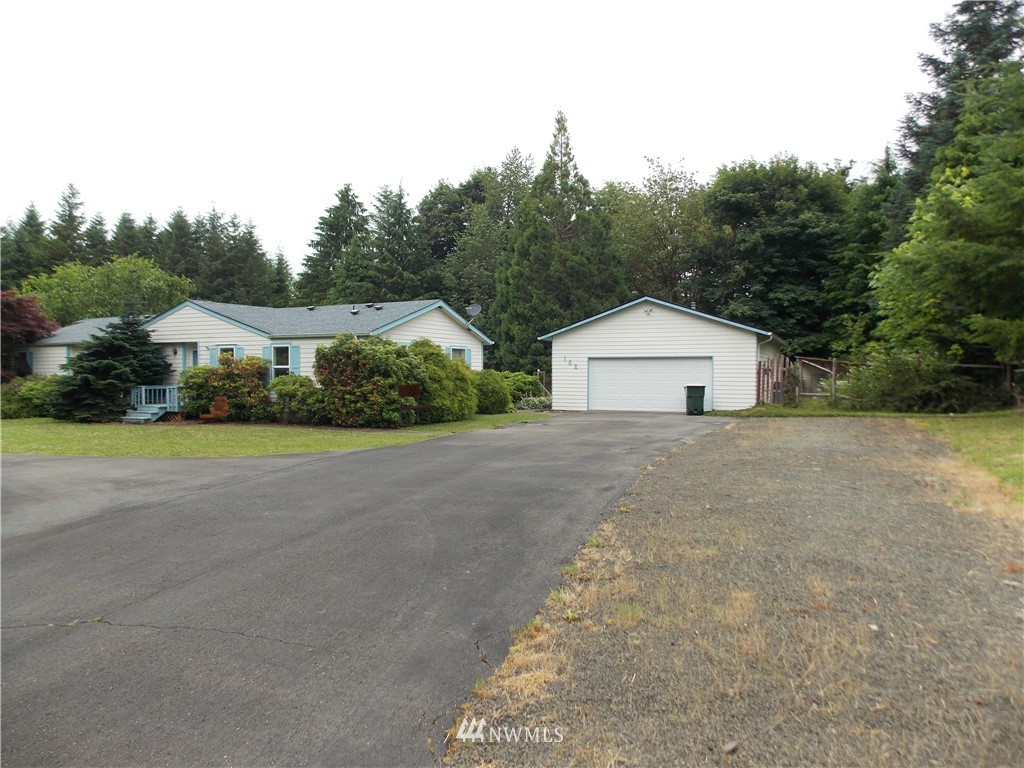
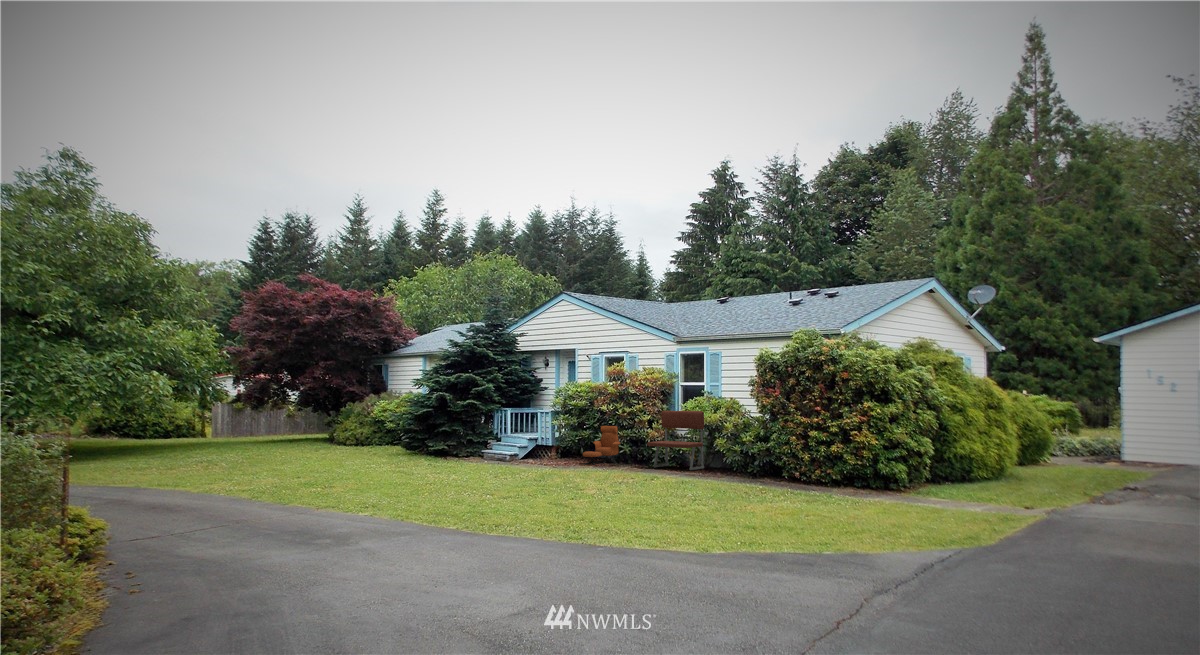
bench: present [398,384,436,426] -> present [647,411,704,470]

